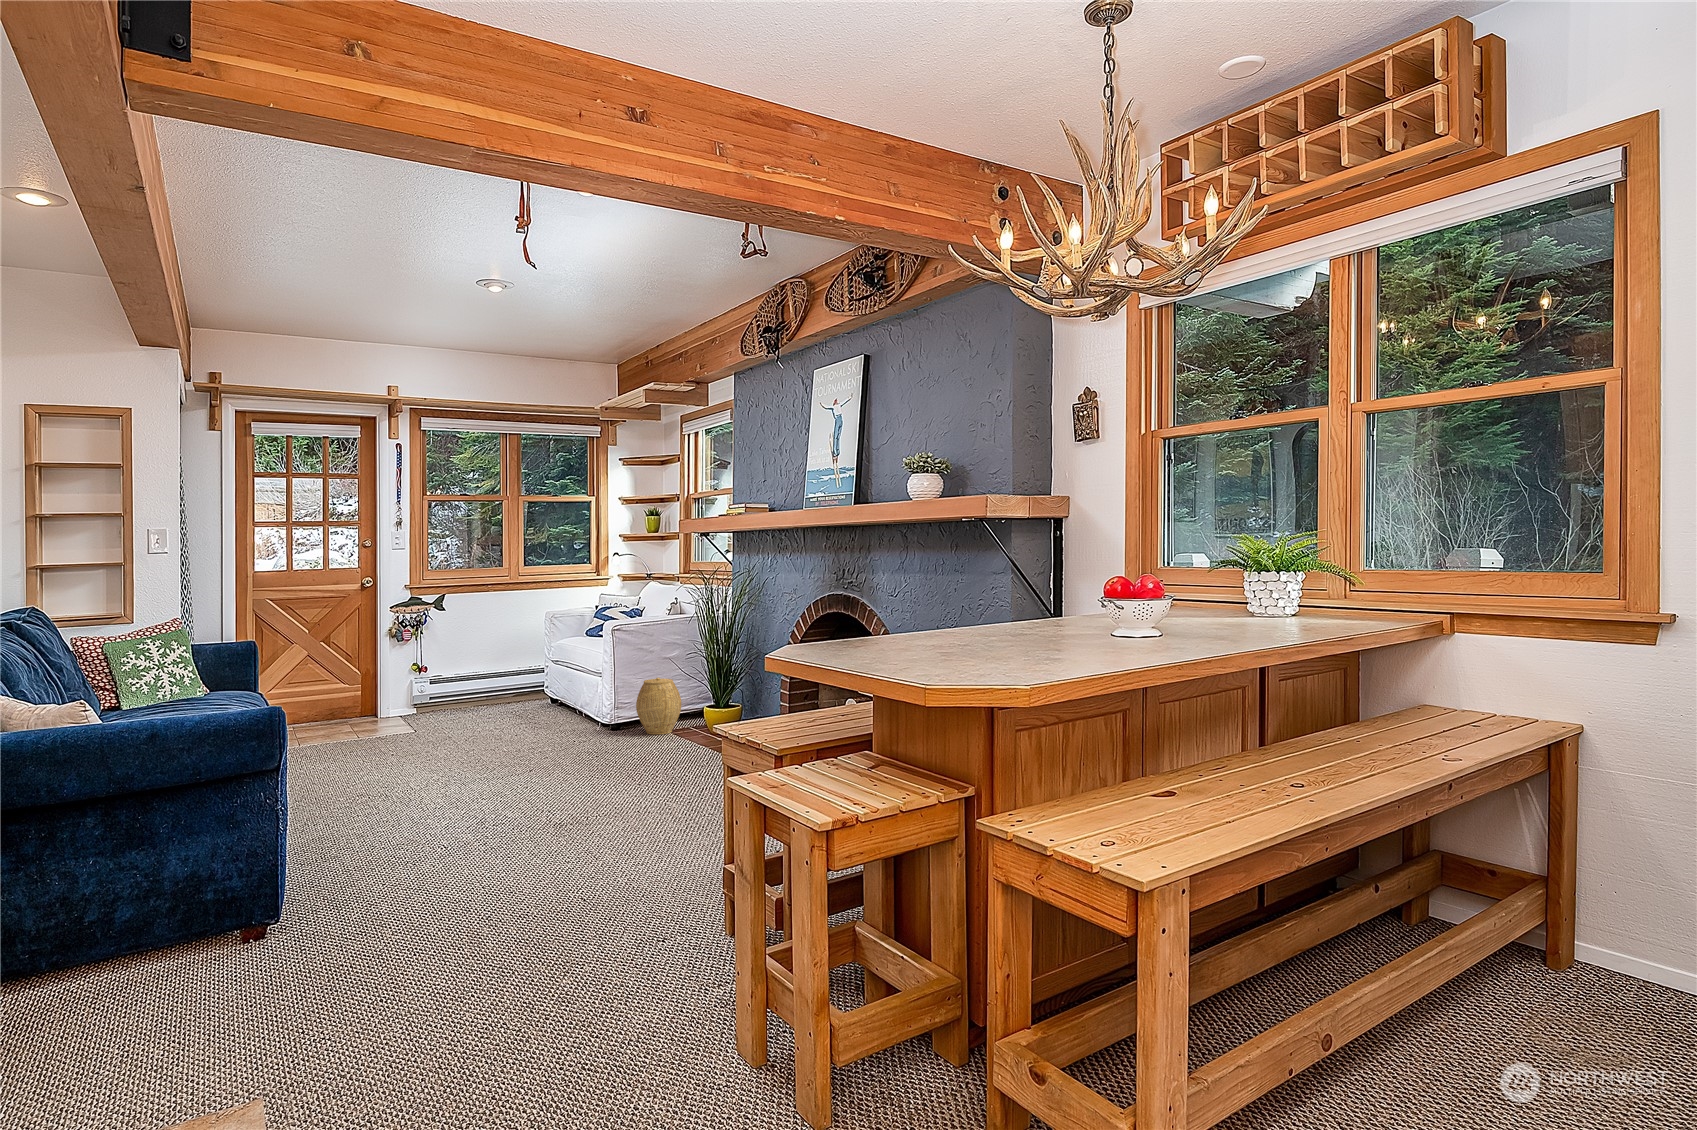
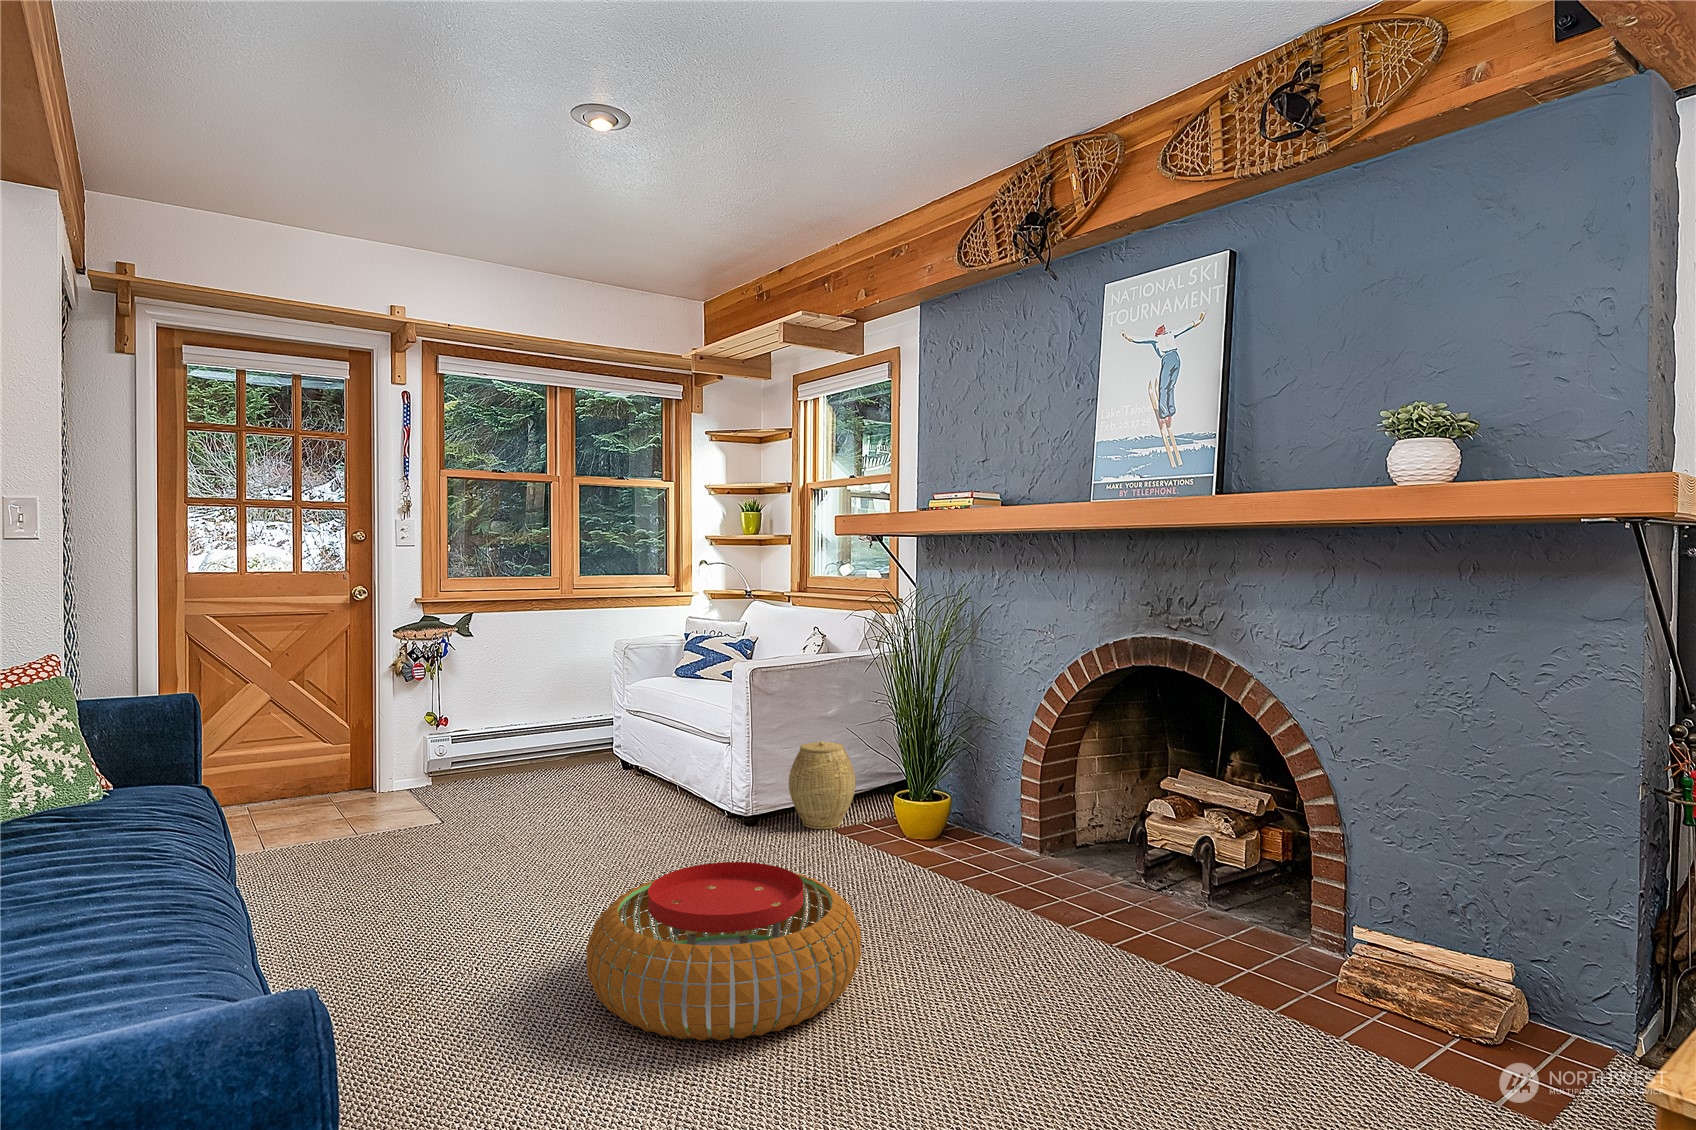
pouf: none [452,735,609,814] -> present [586,862,861,1041]

